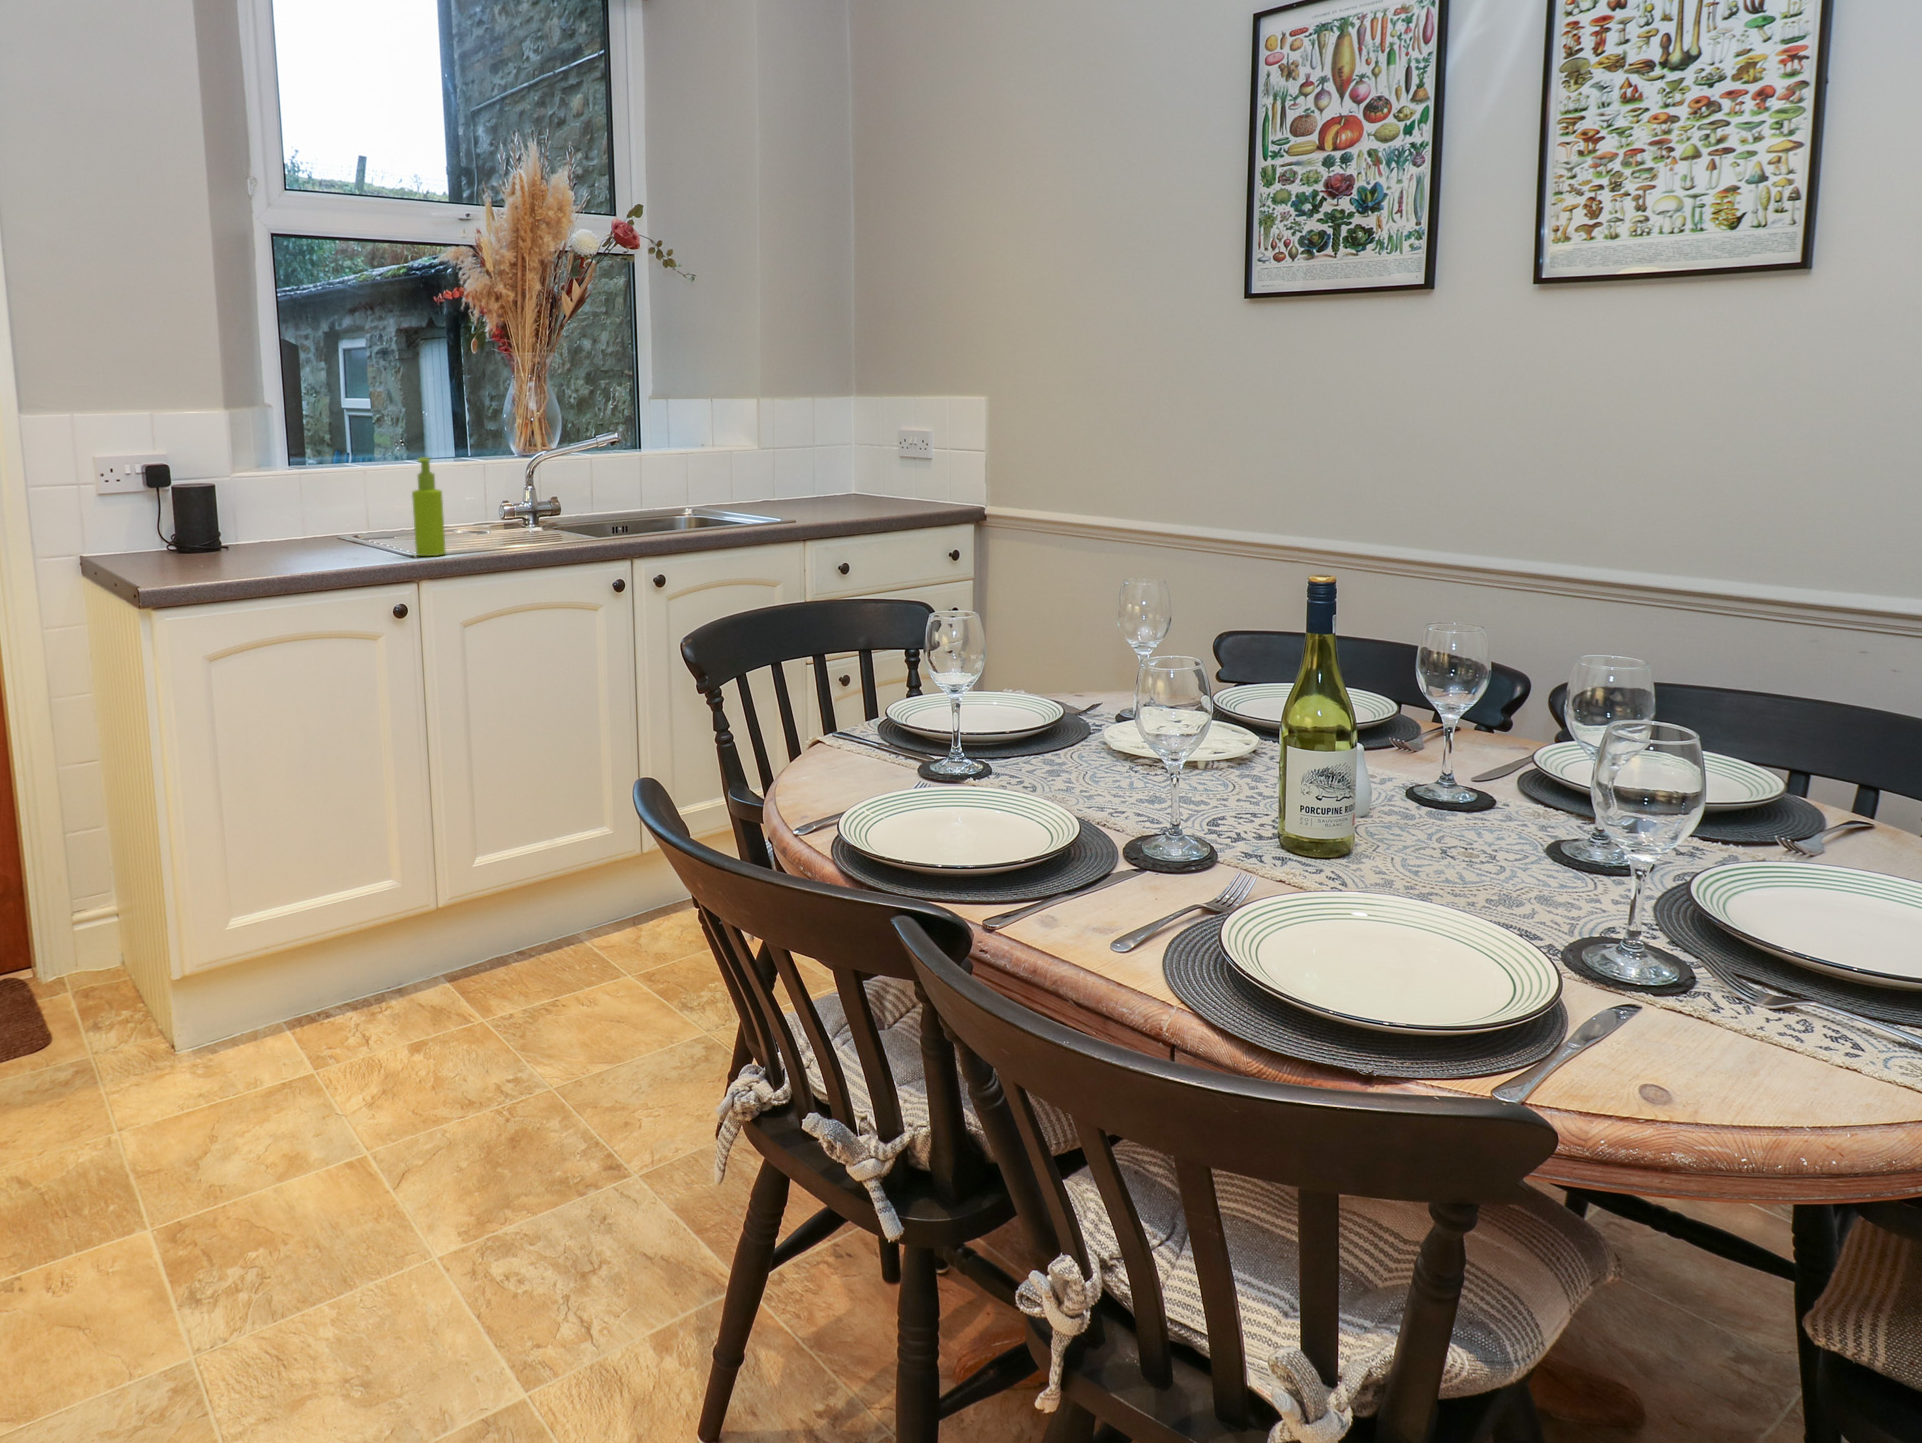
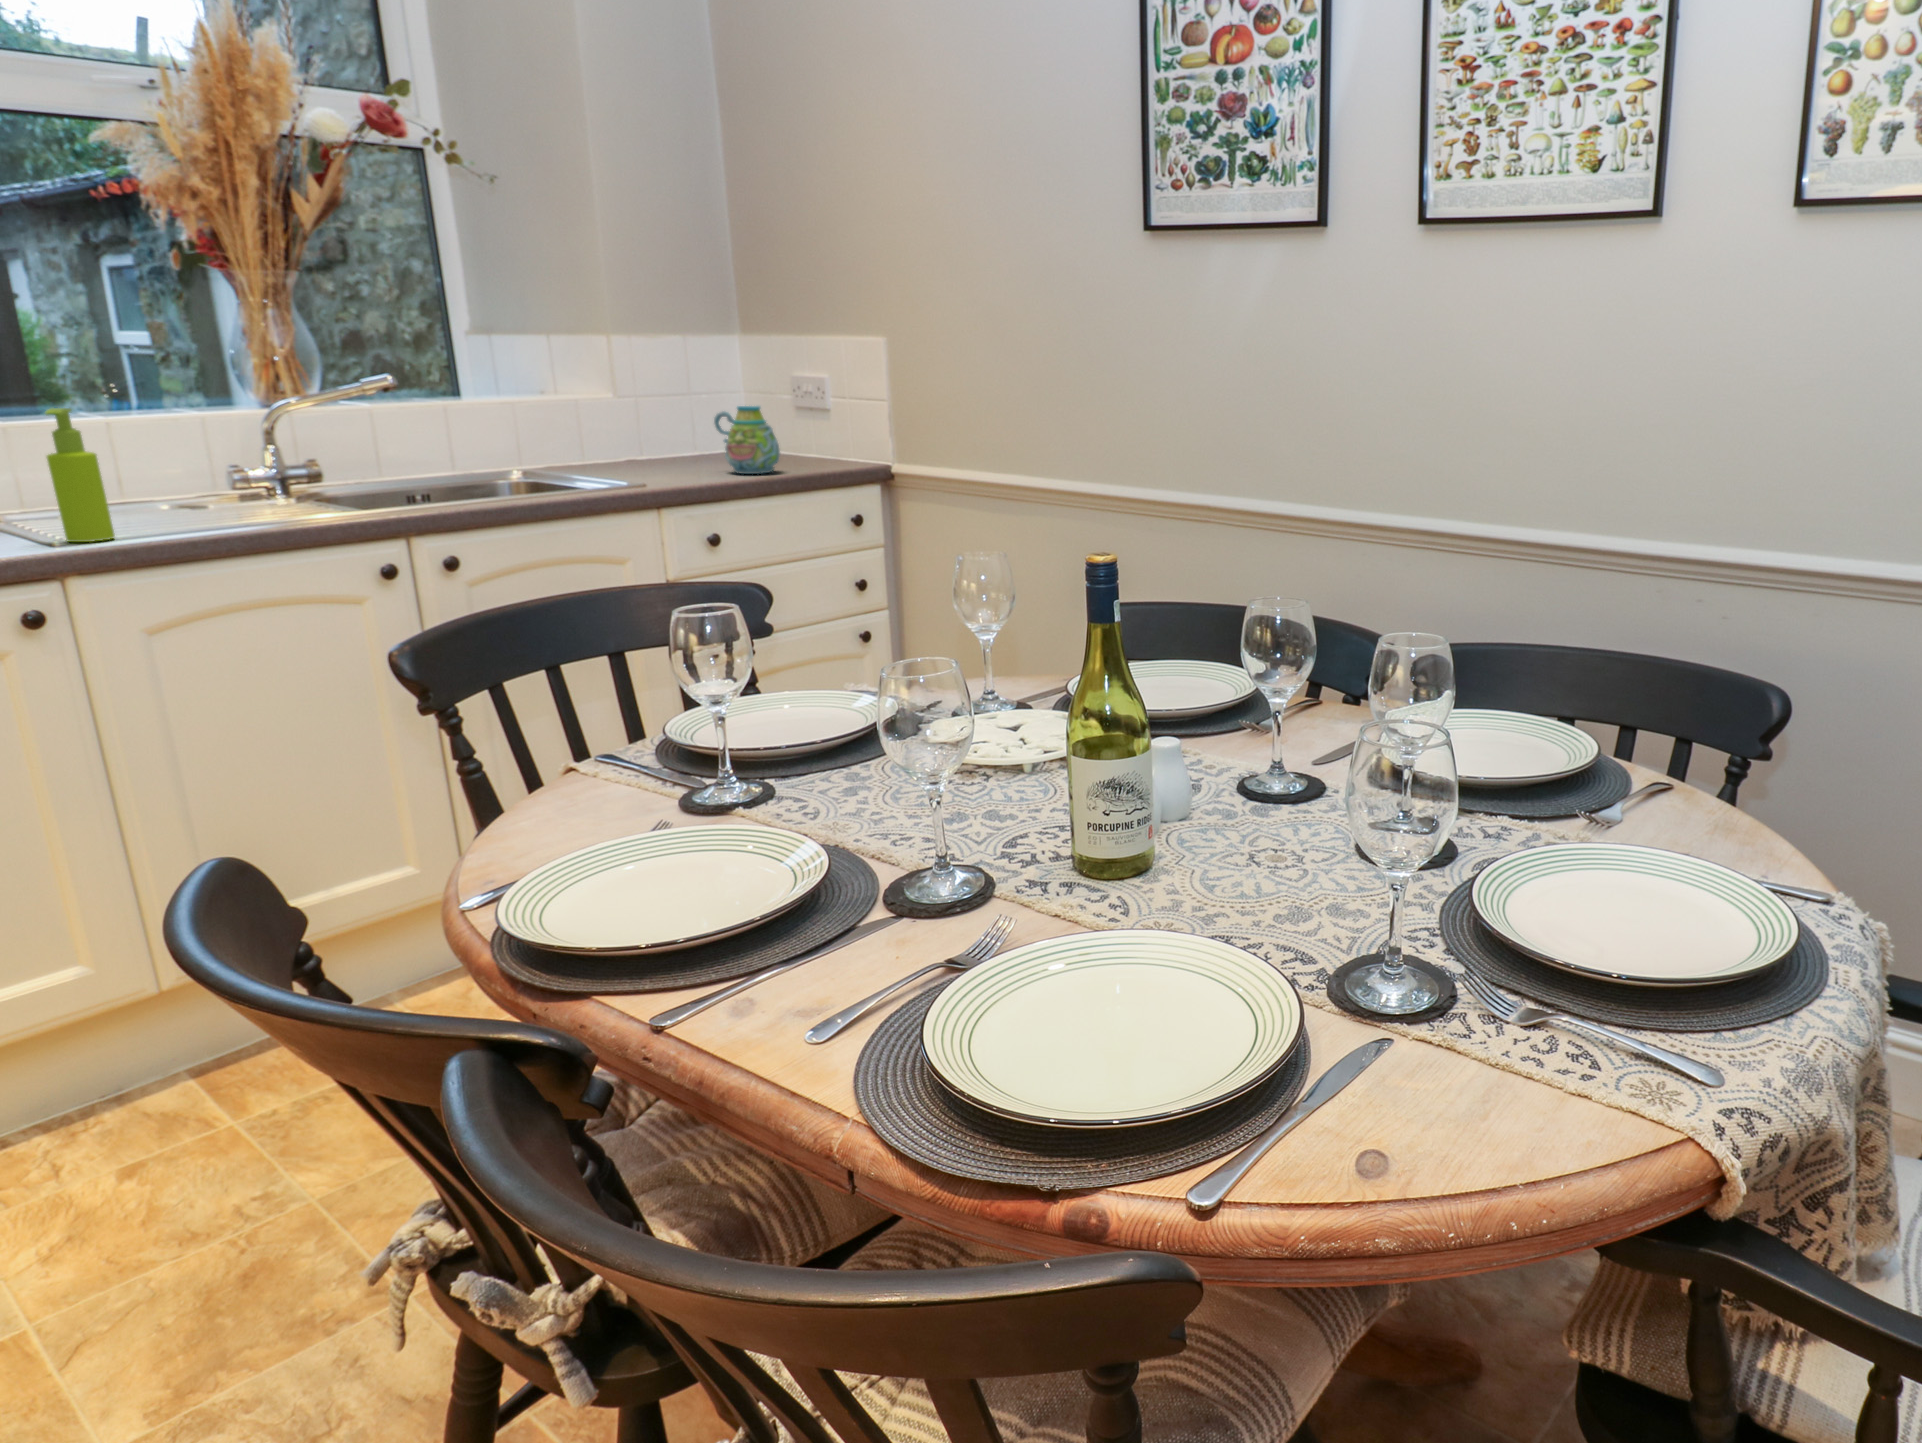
mug: none [839,455,892,513] -> present [714,406,780,474]

